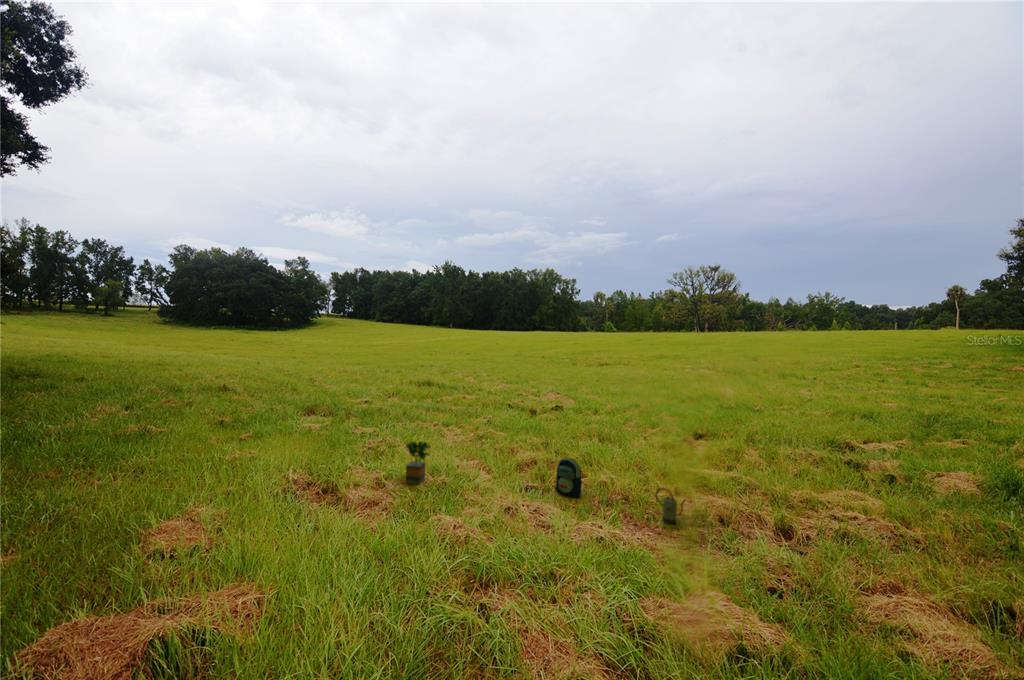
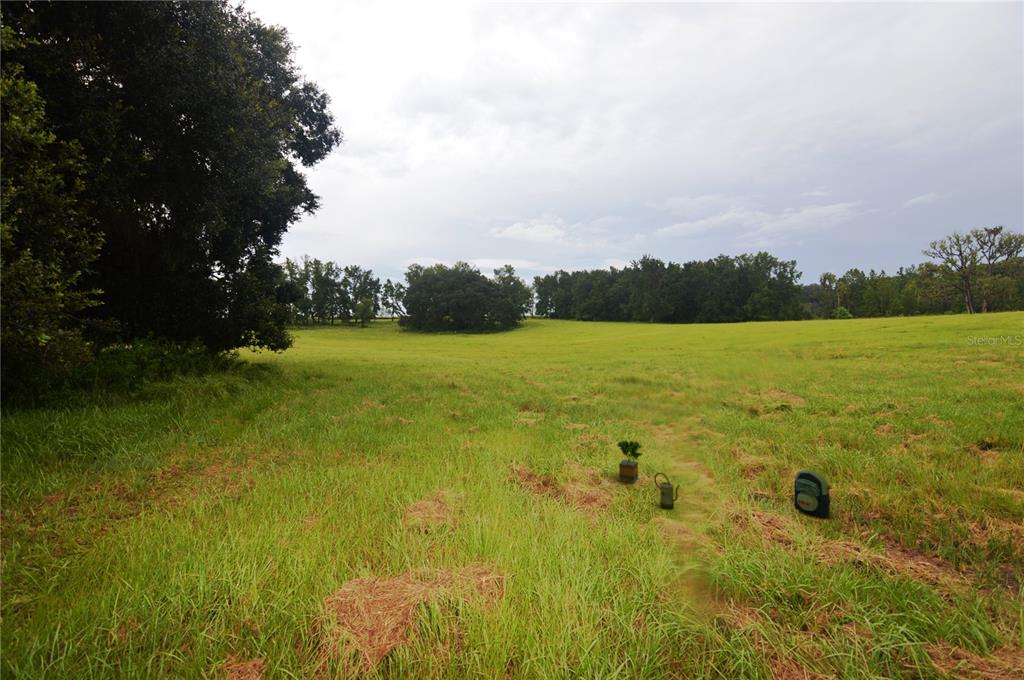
watering can: present [655,488,685,524] -> present [654,473,680,509]

